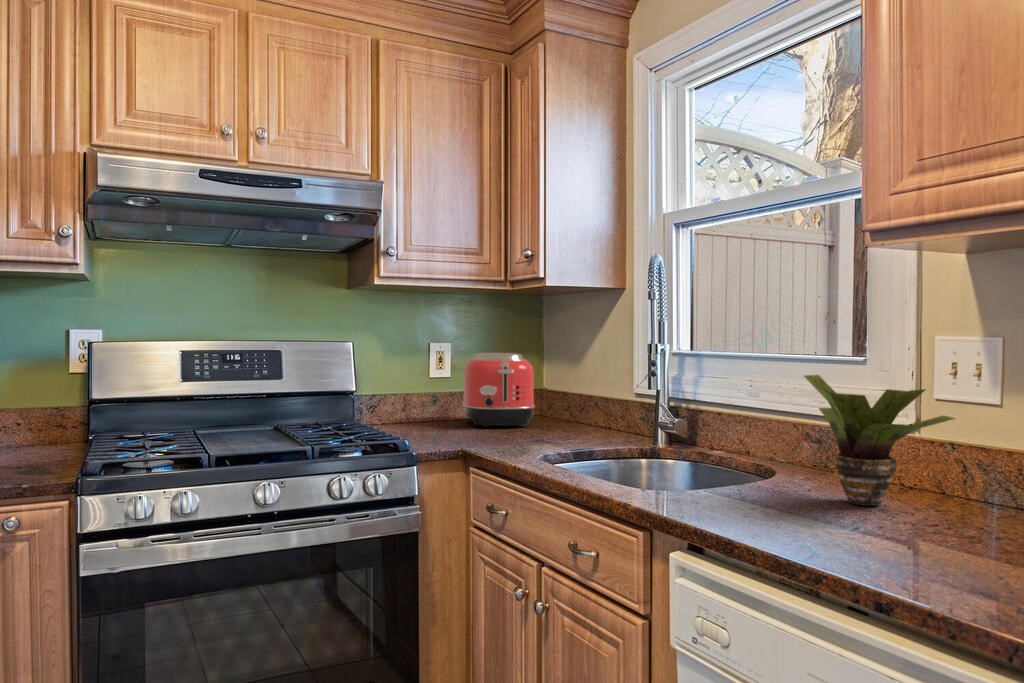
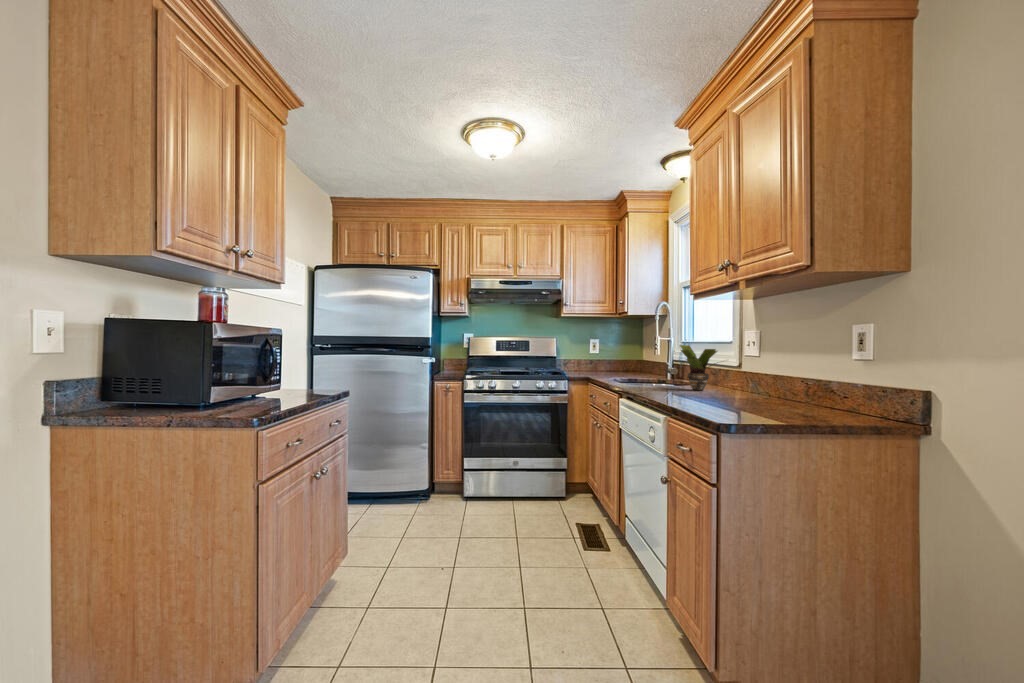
toaster: present [462,353,535,427] -> none [601,344,630,373]

